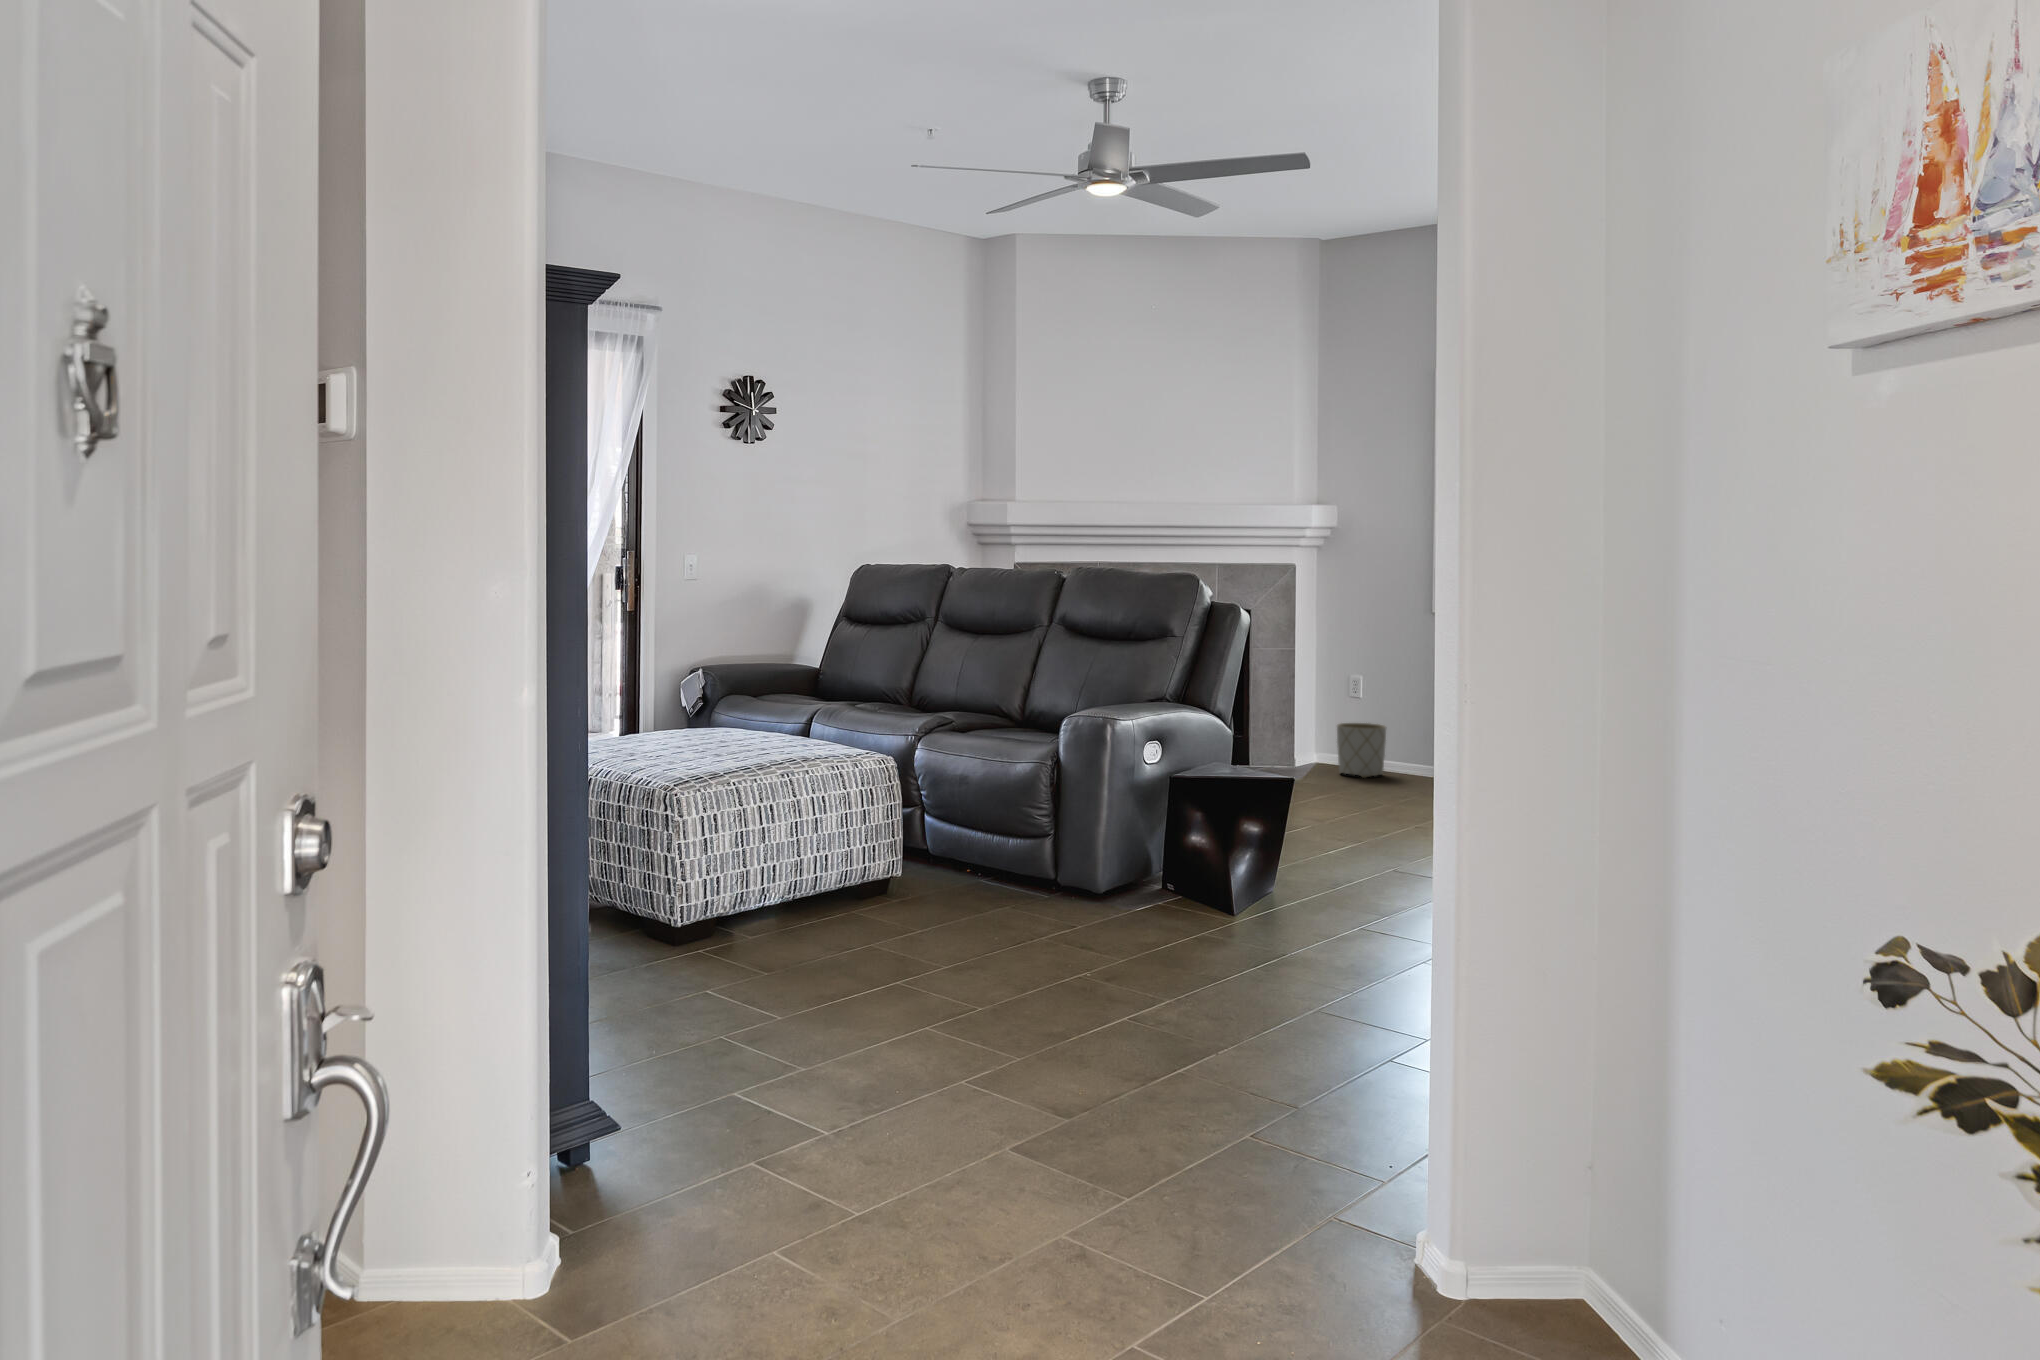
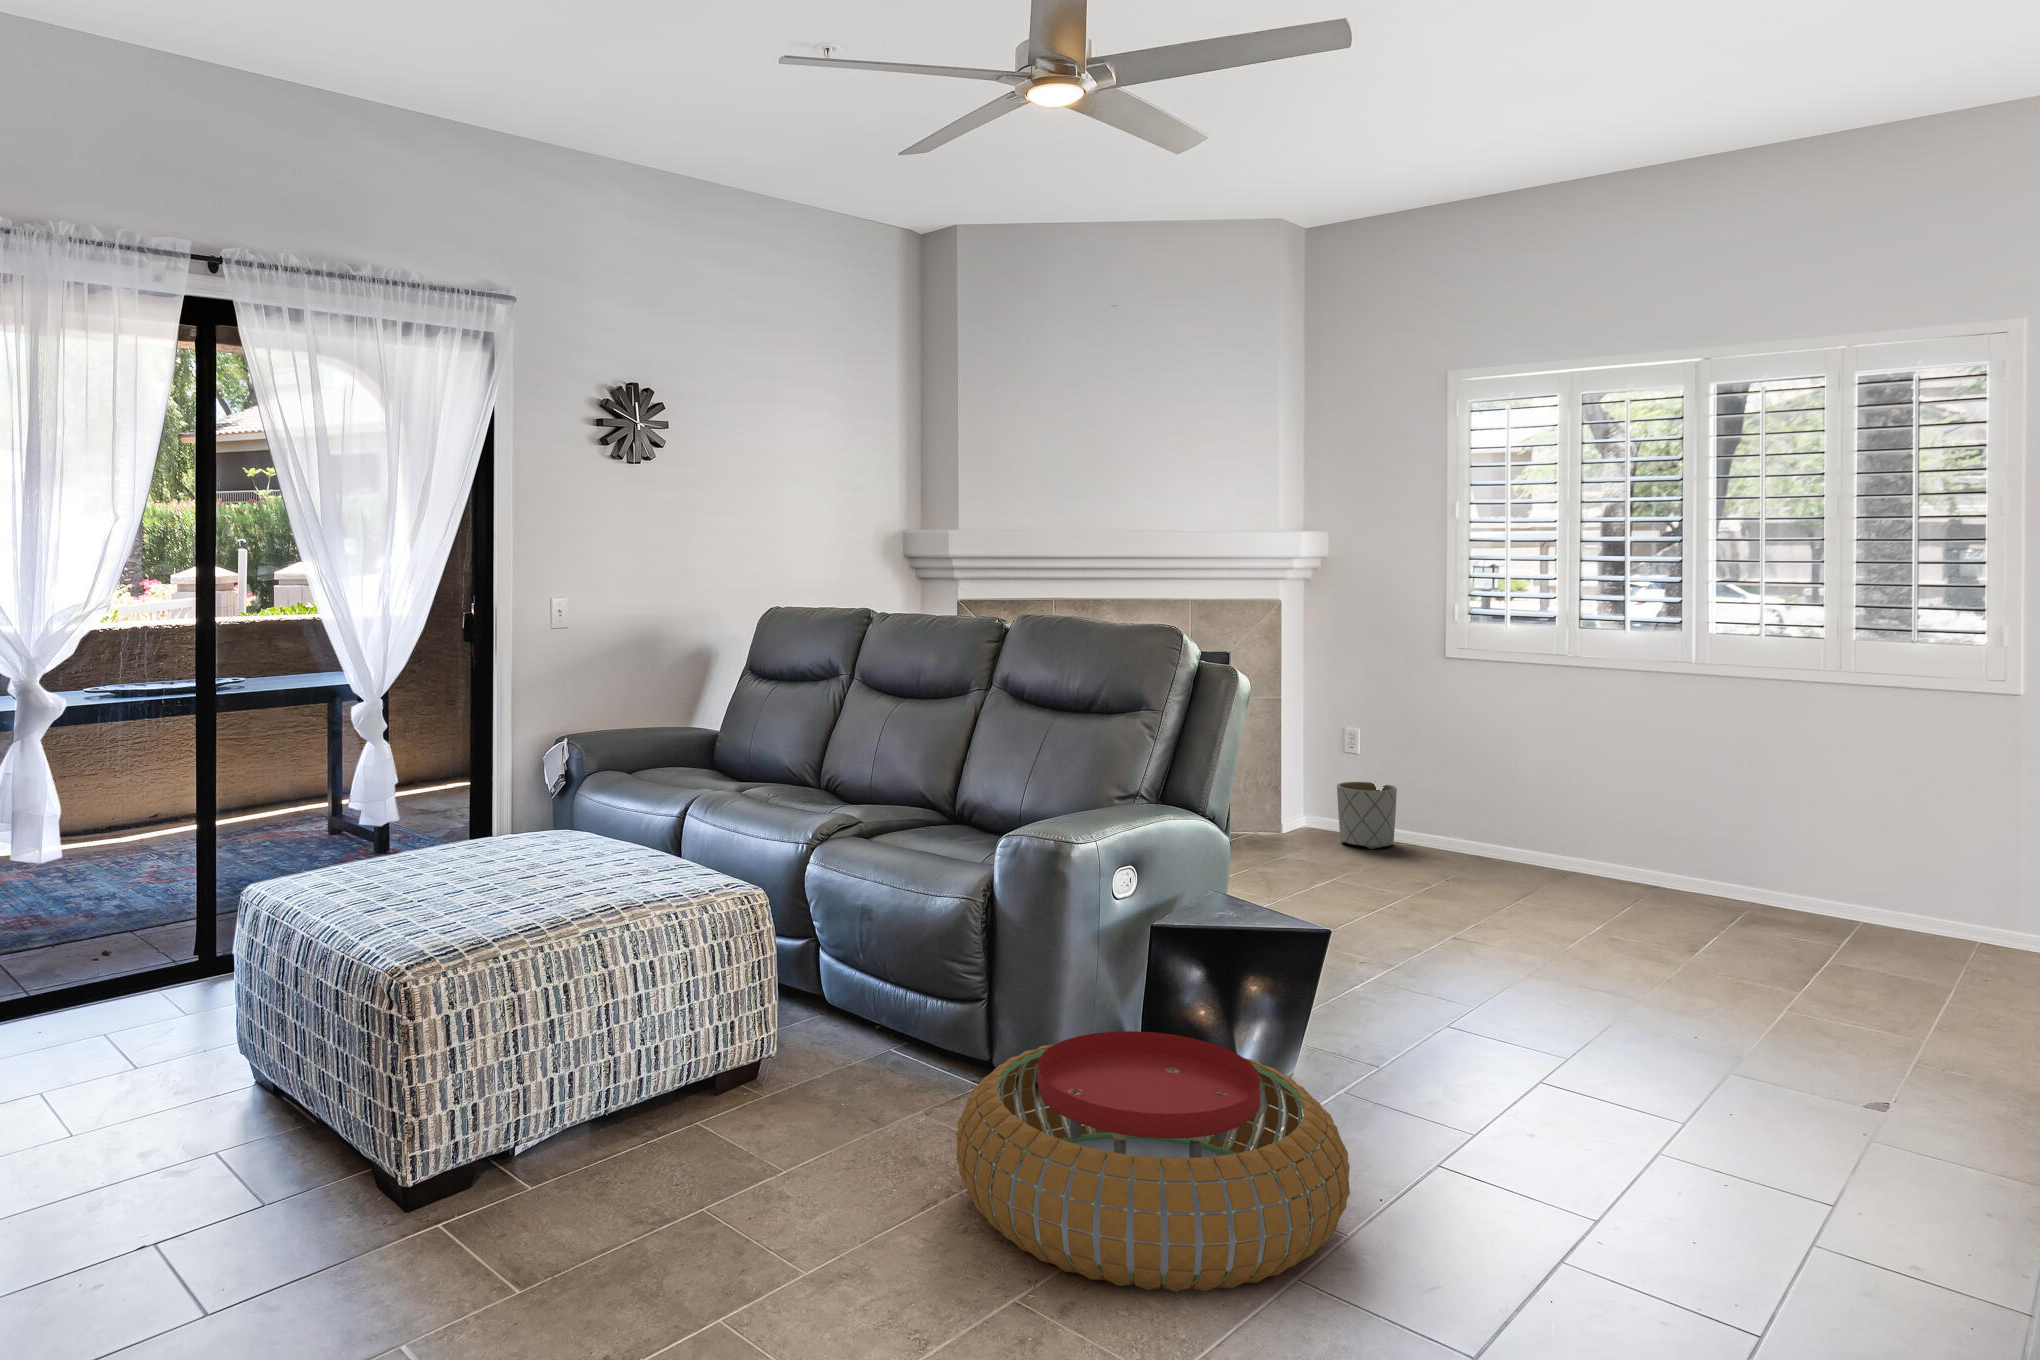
pouf: none [1038,840,1291,972] -> present [956,1031,1350,1292]

